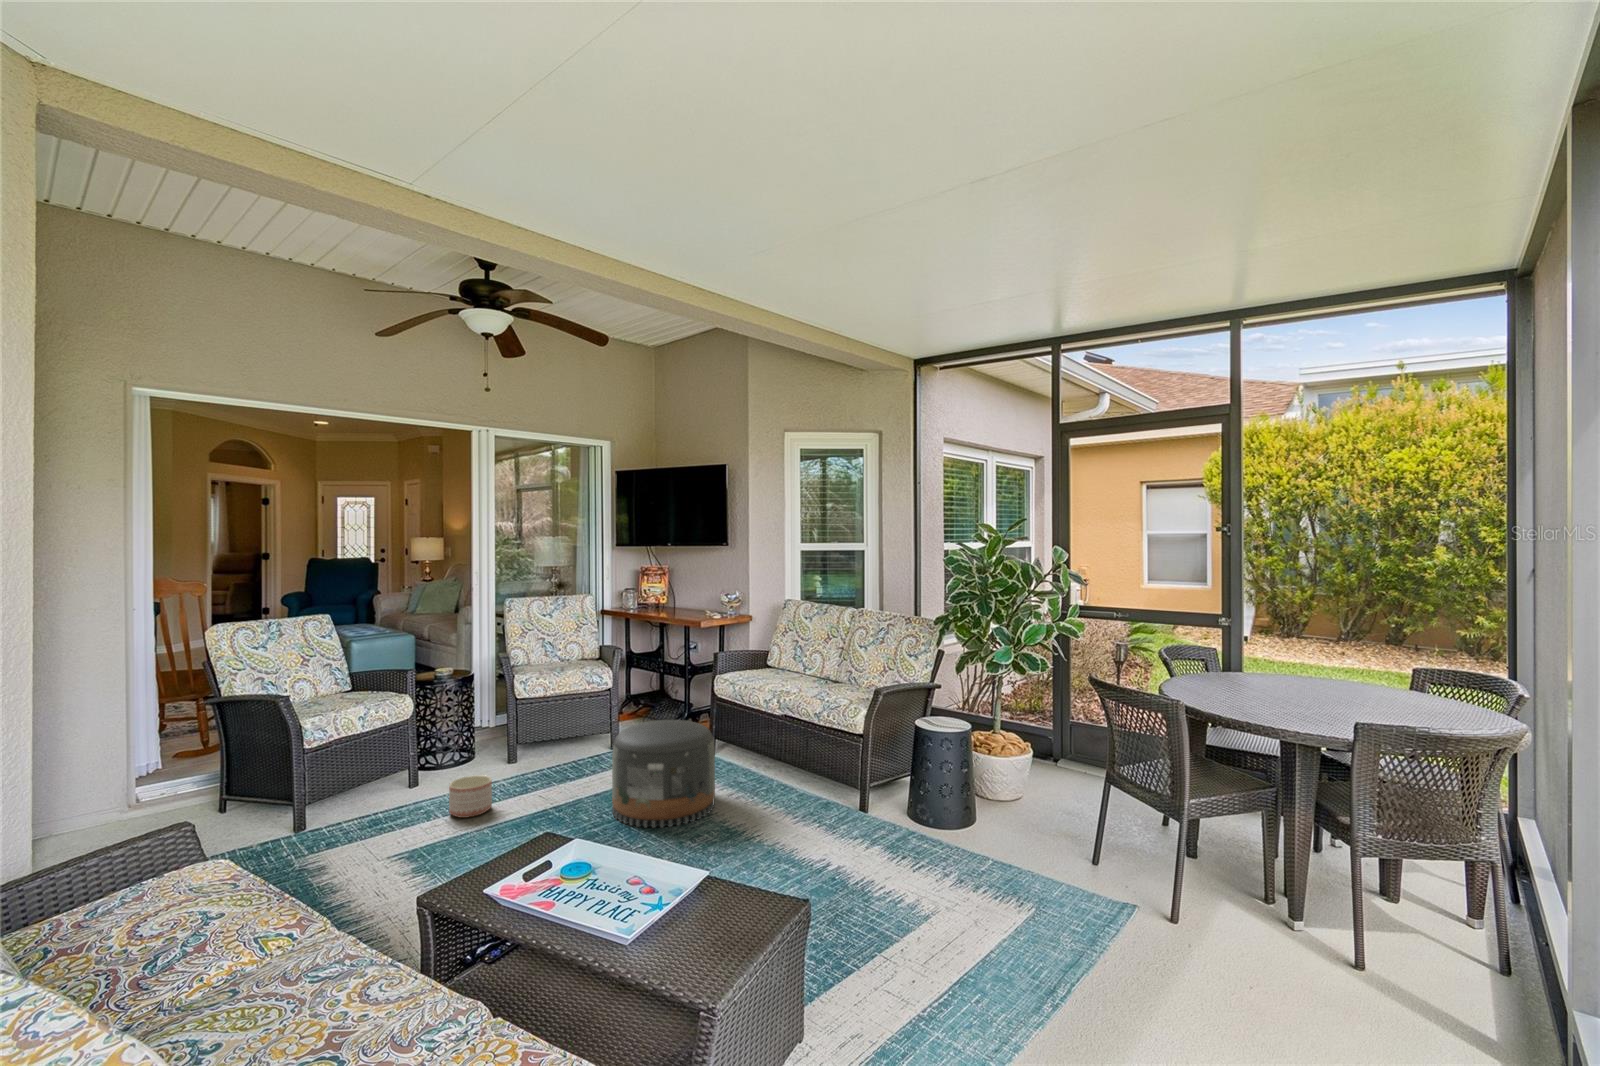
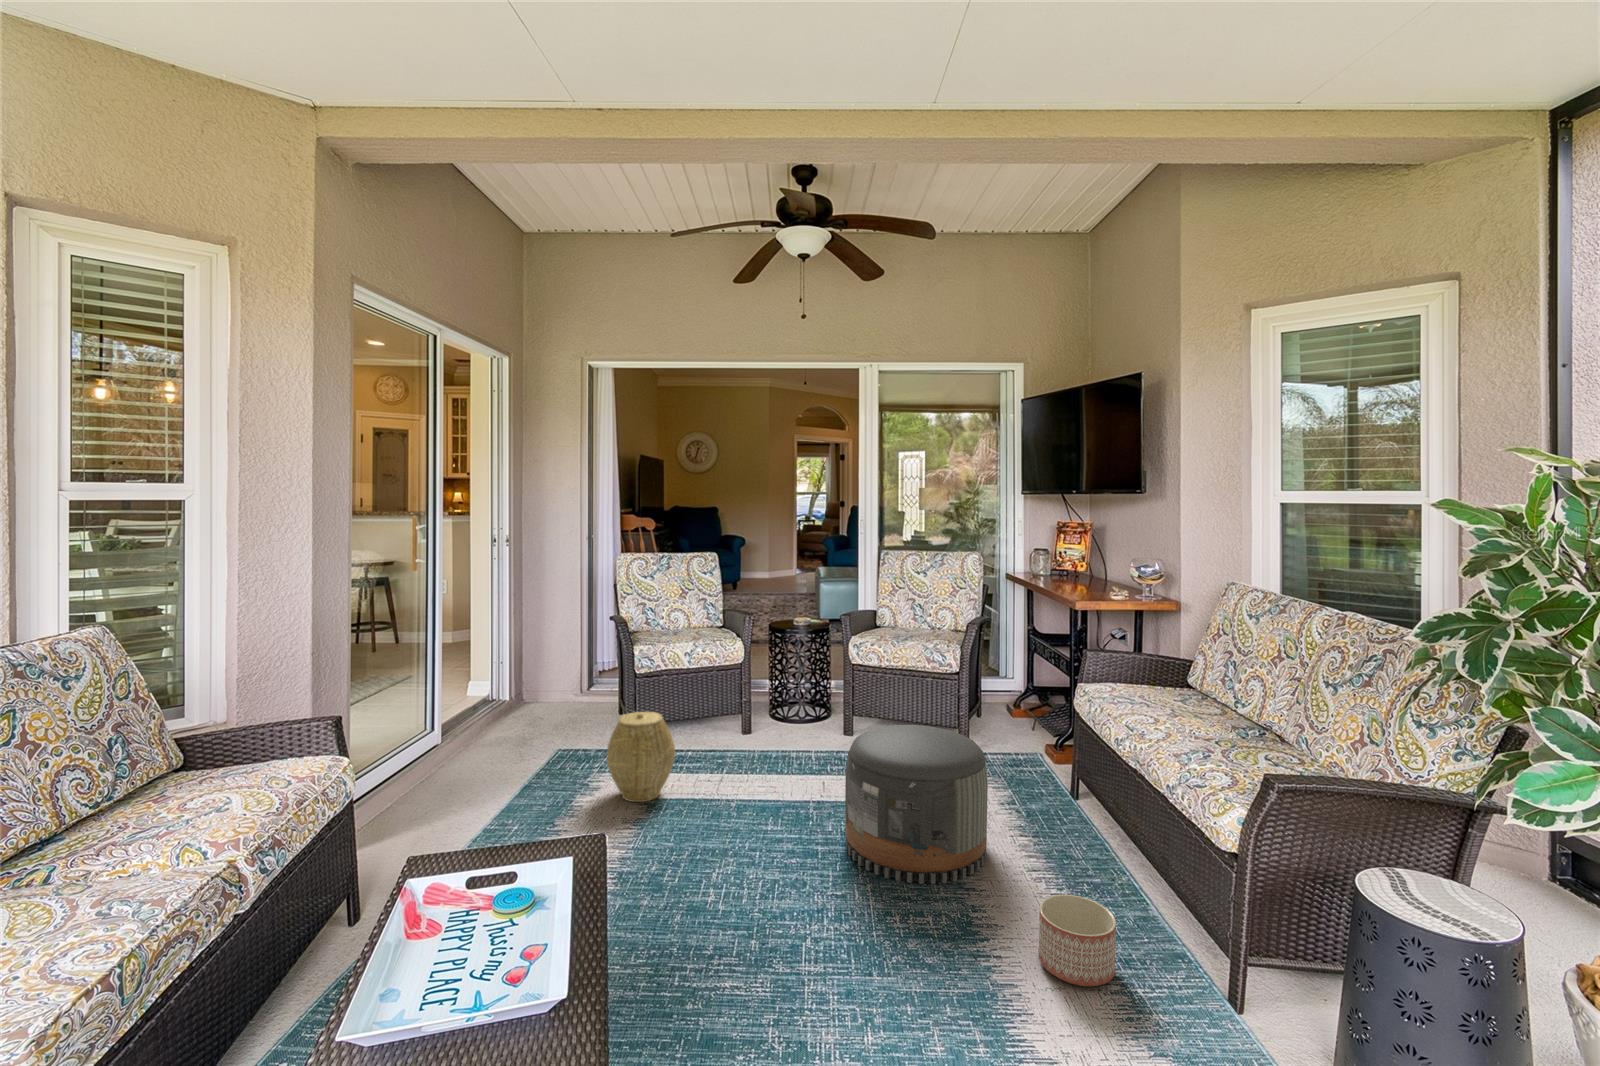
woven basket: none [352,771,429,864] -> present [607,712,675,802]
planter: present [449,775,492,818] -> present [1038,895,1116,987]

